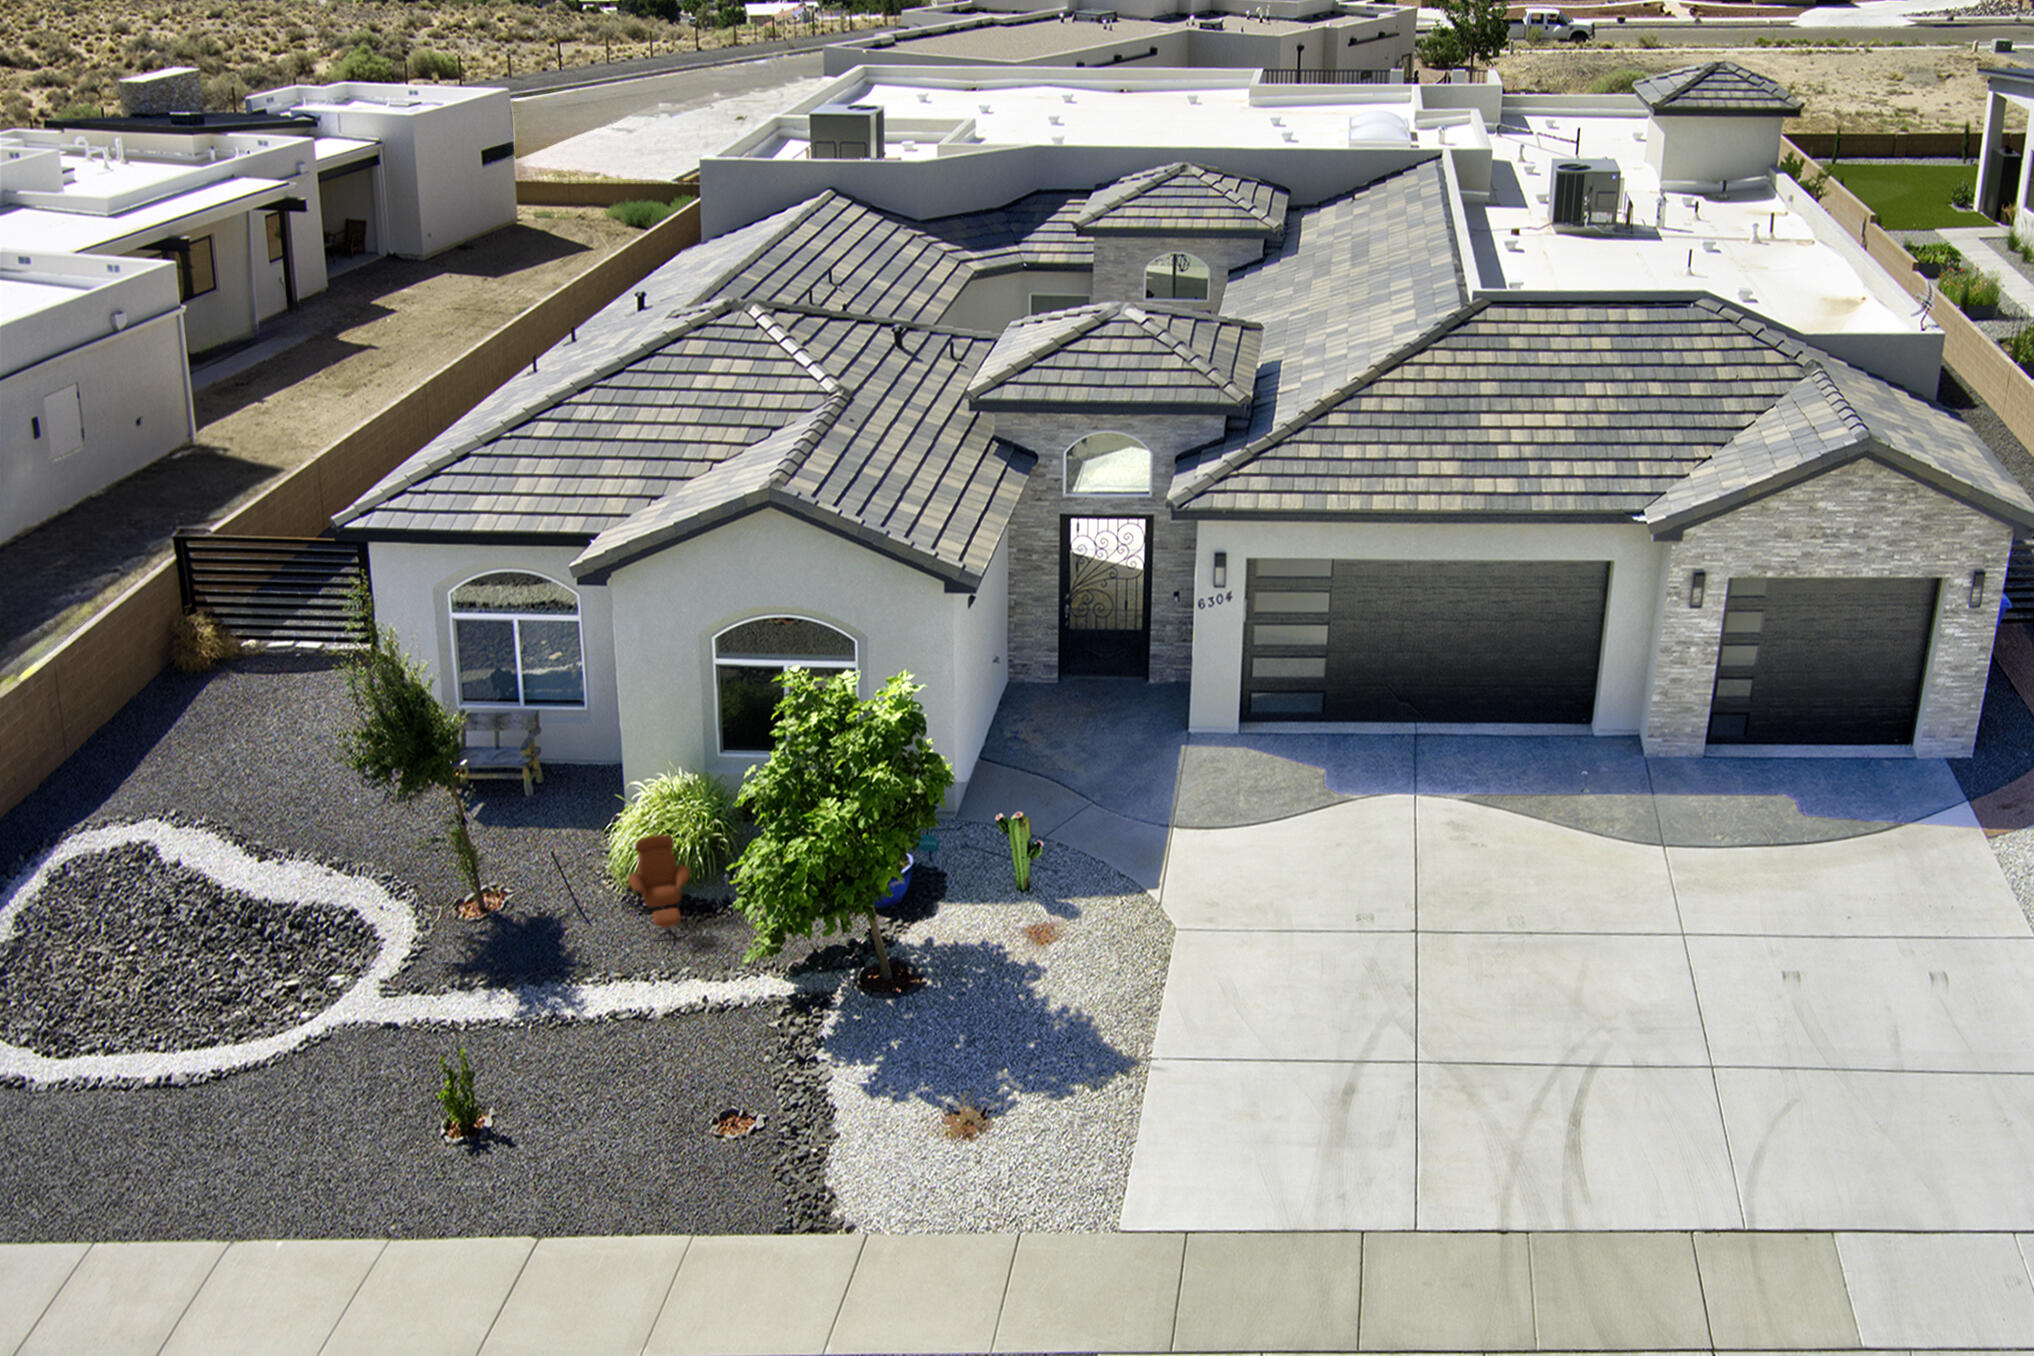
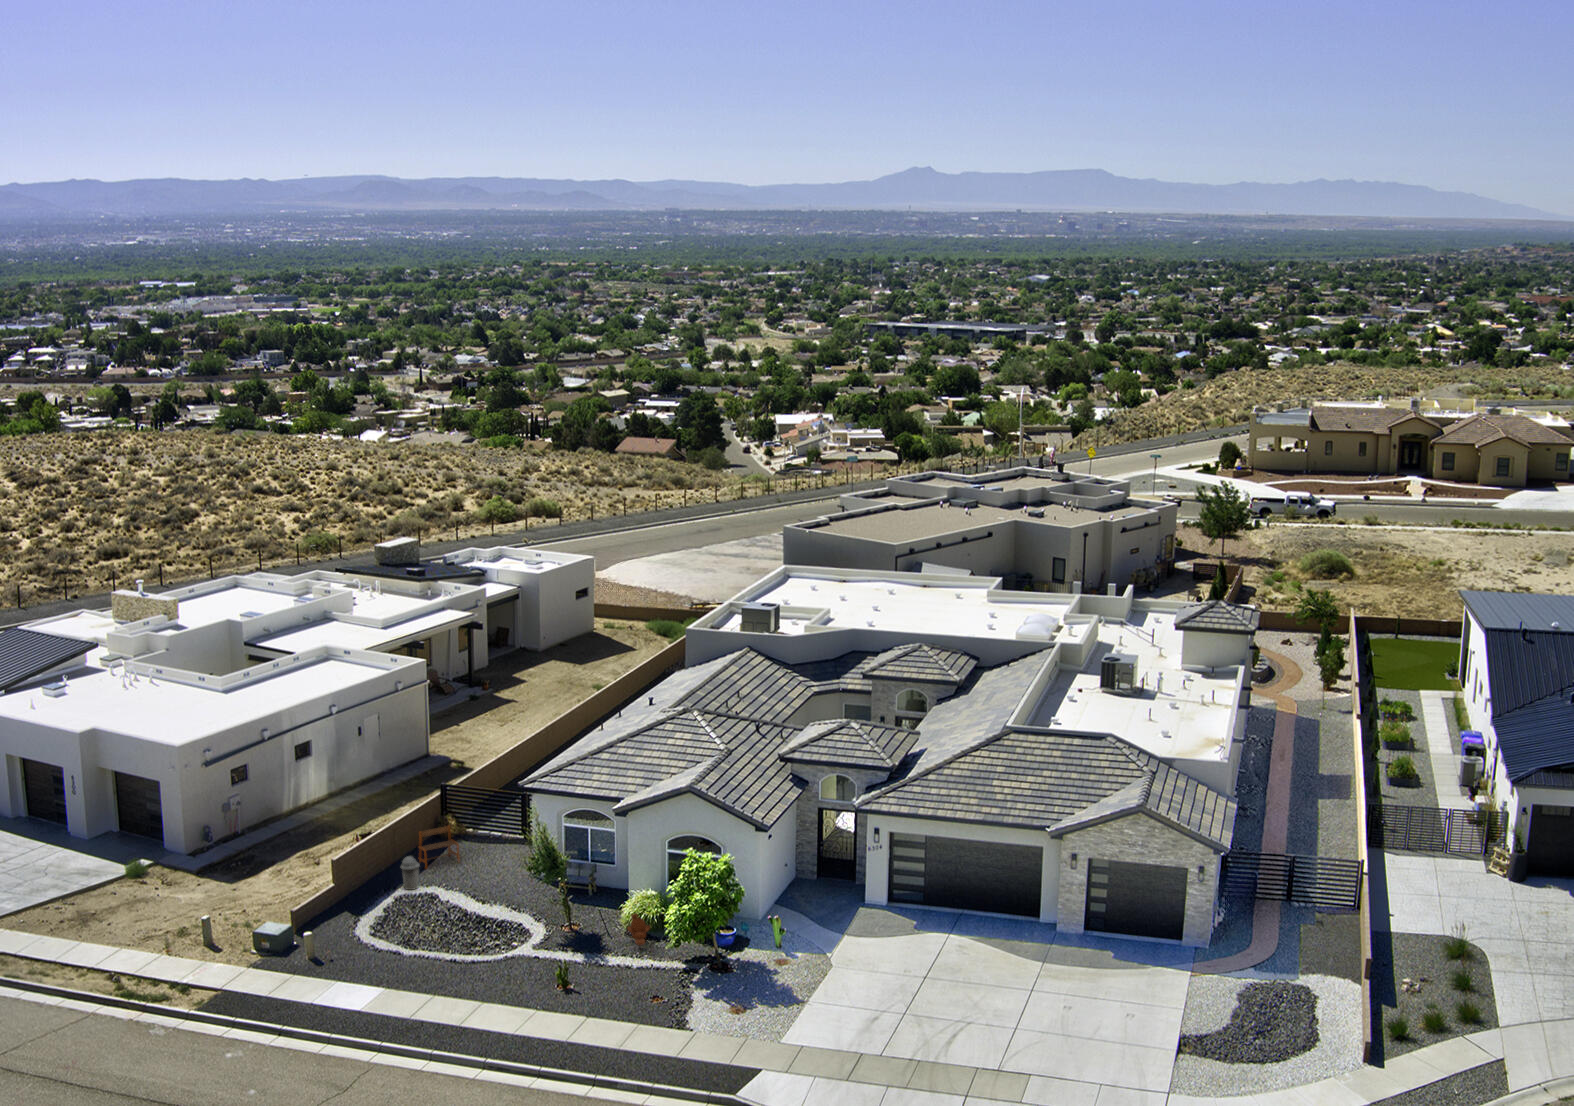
bench: none [86,624,206,737] -> present [419,825,460,869]
trash can: none [25,718,85,803] -> present [401,856,420,890]

